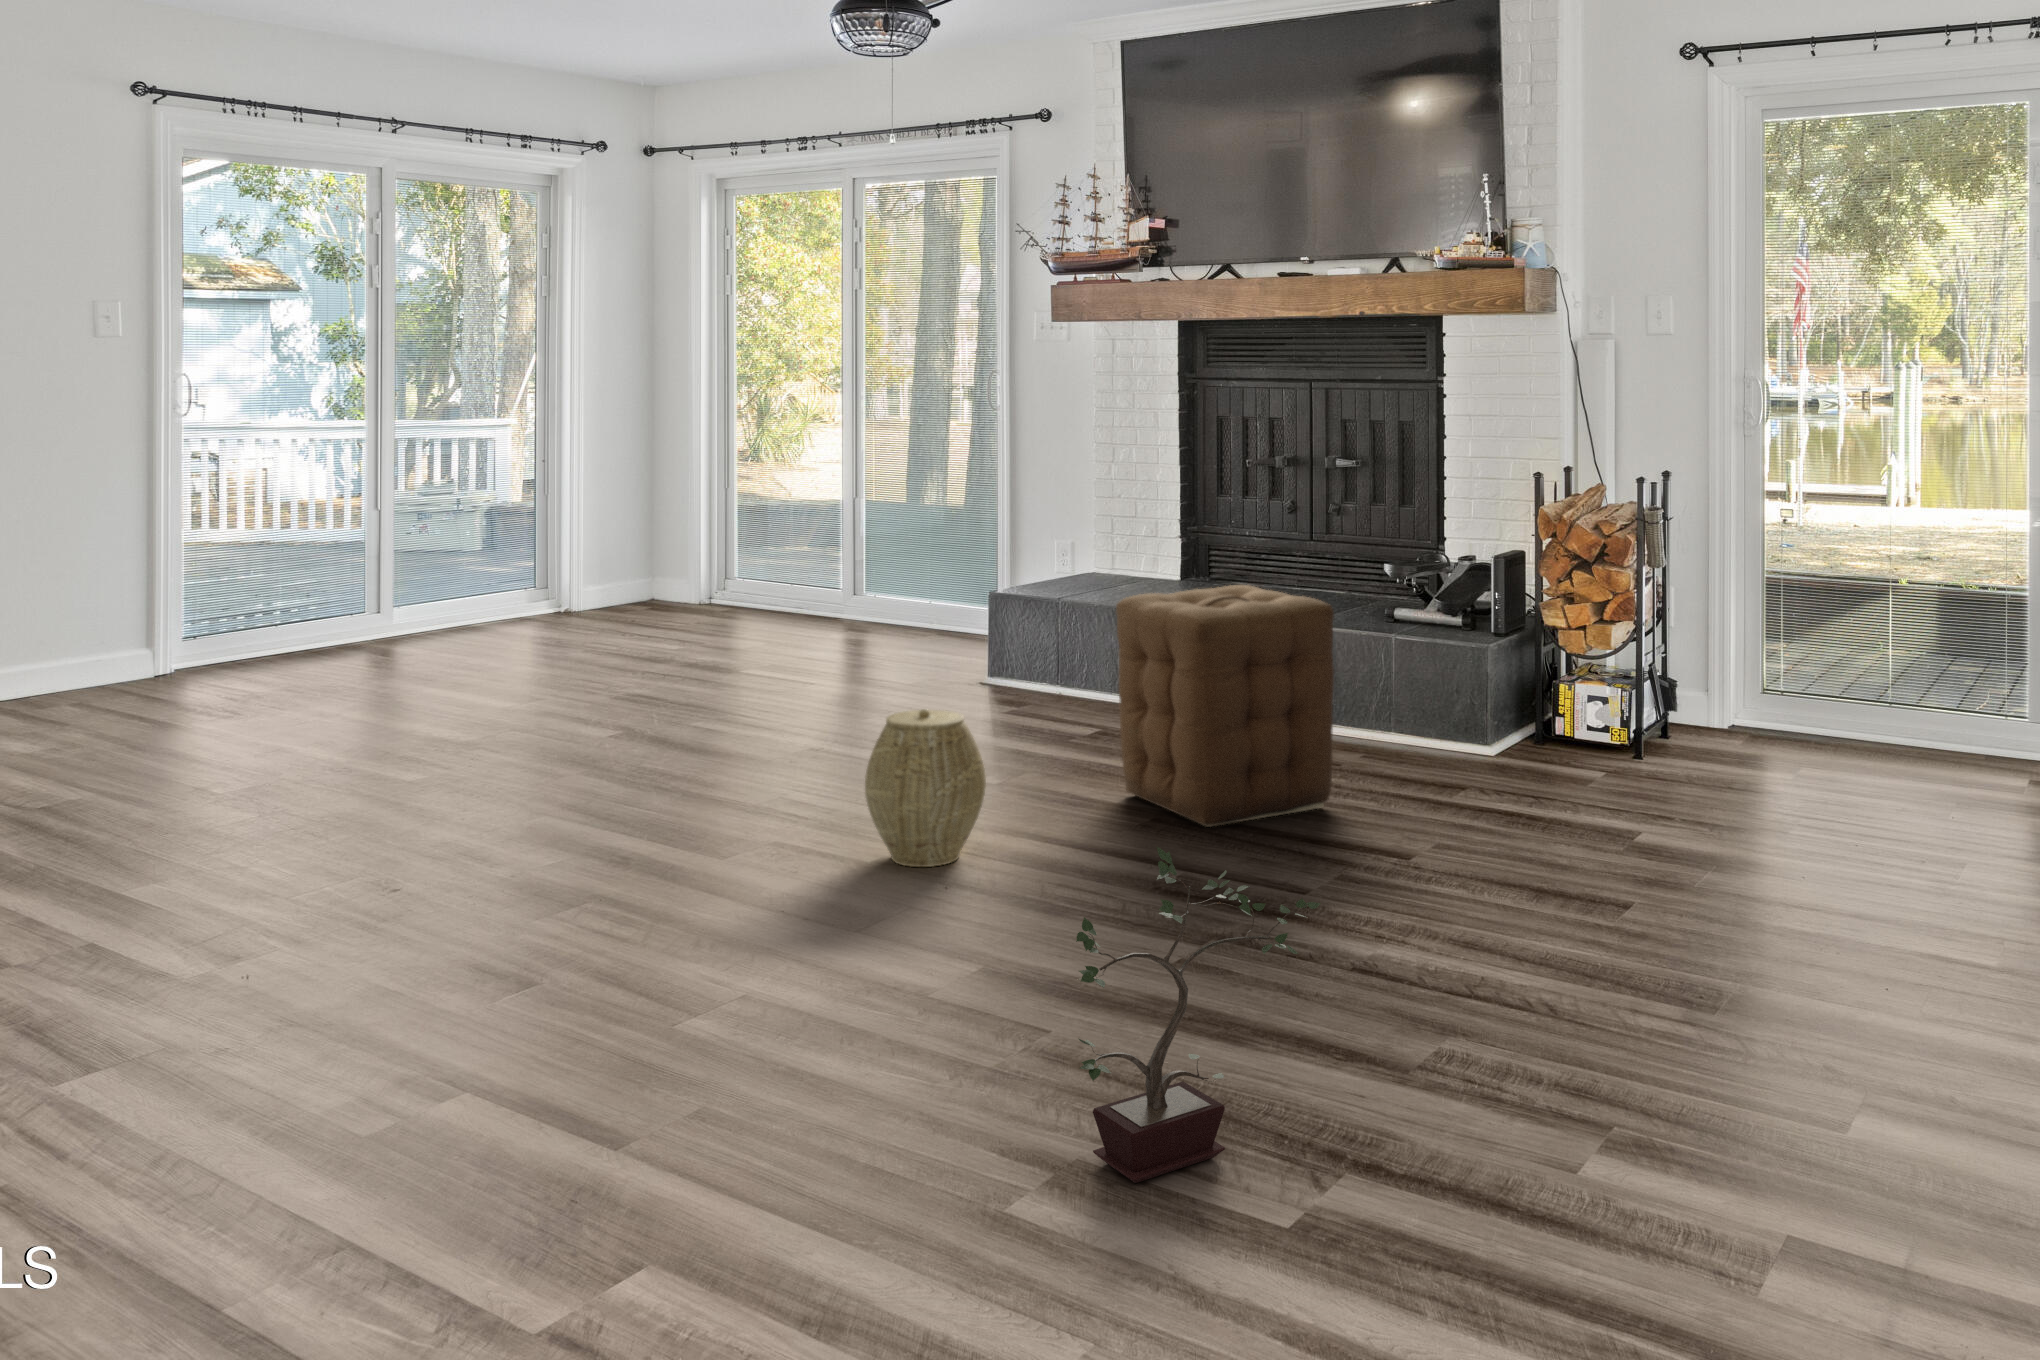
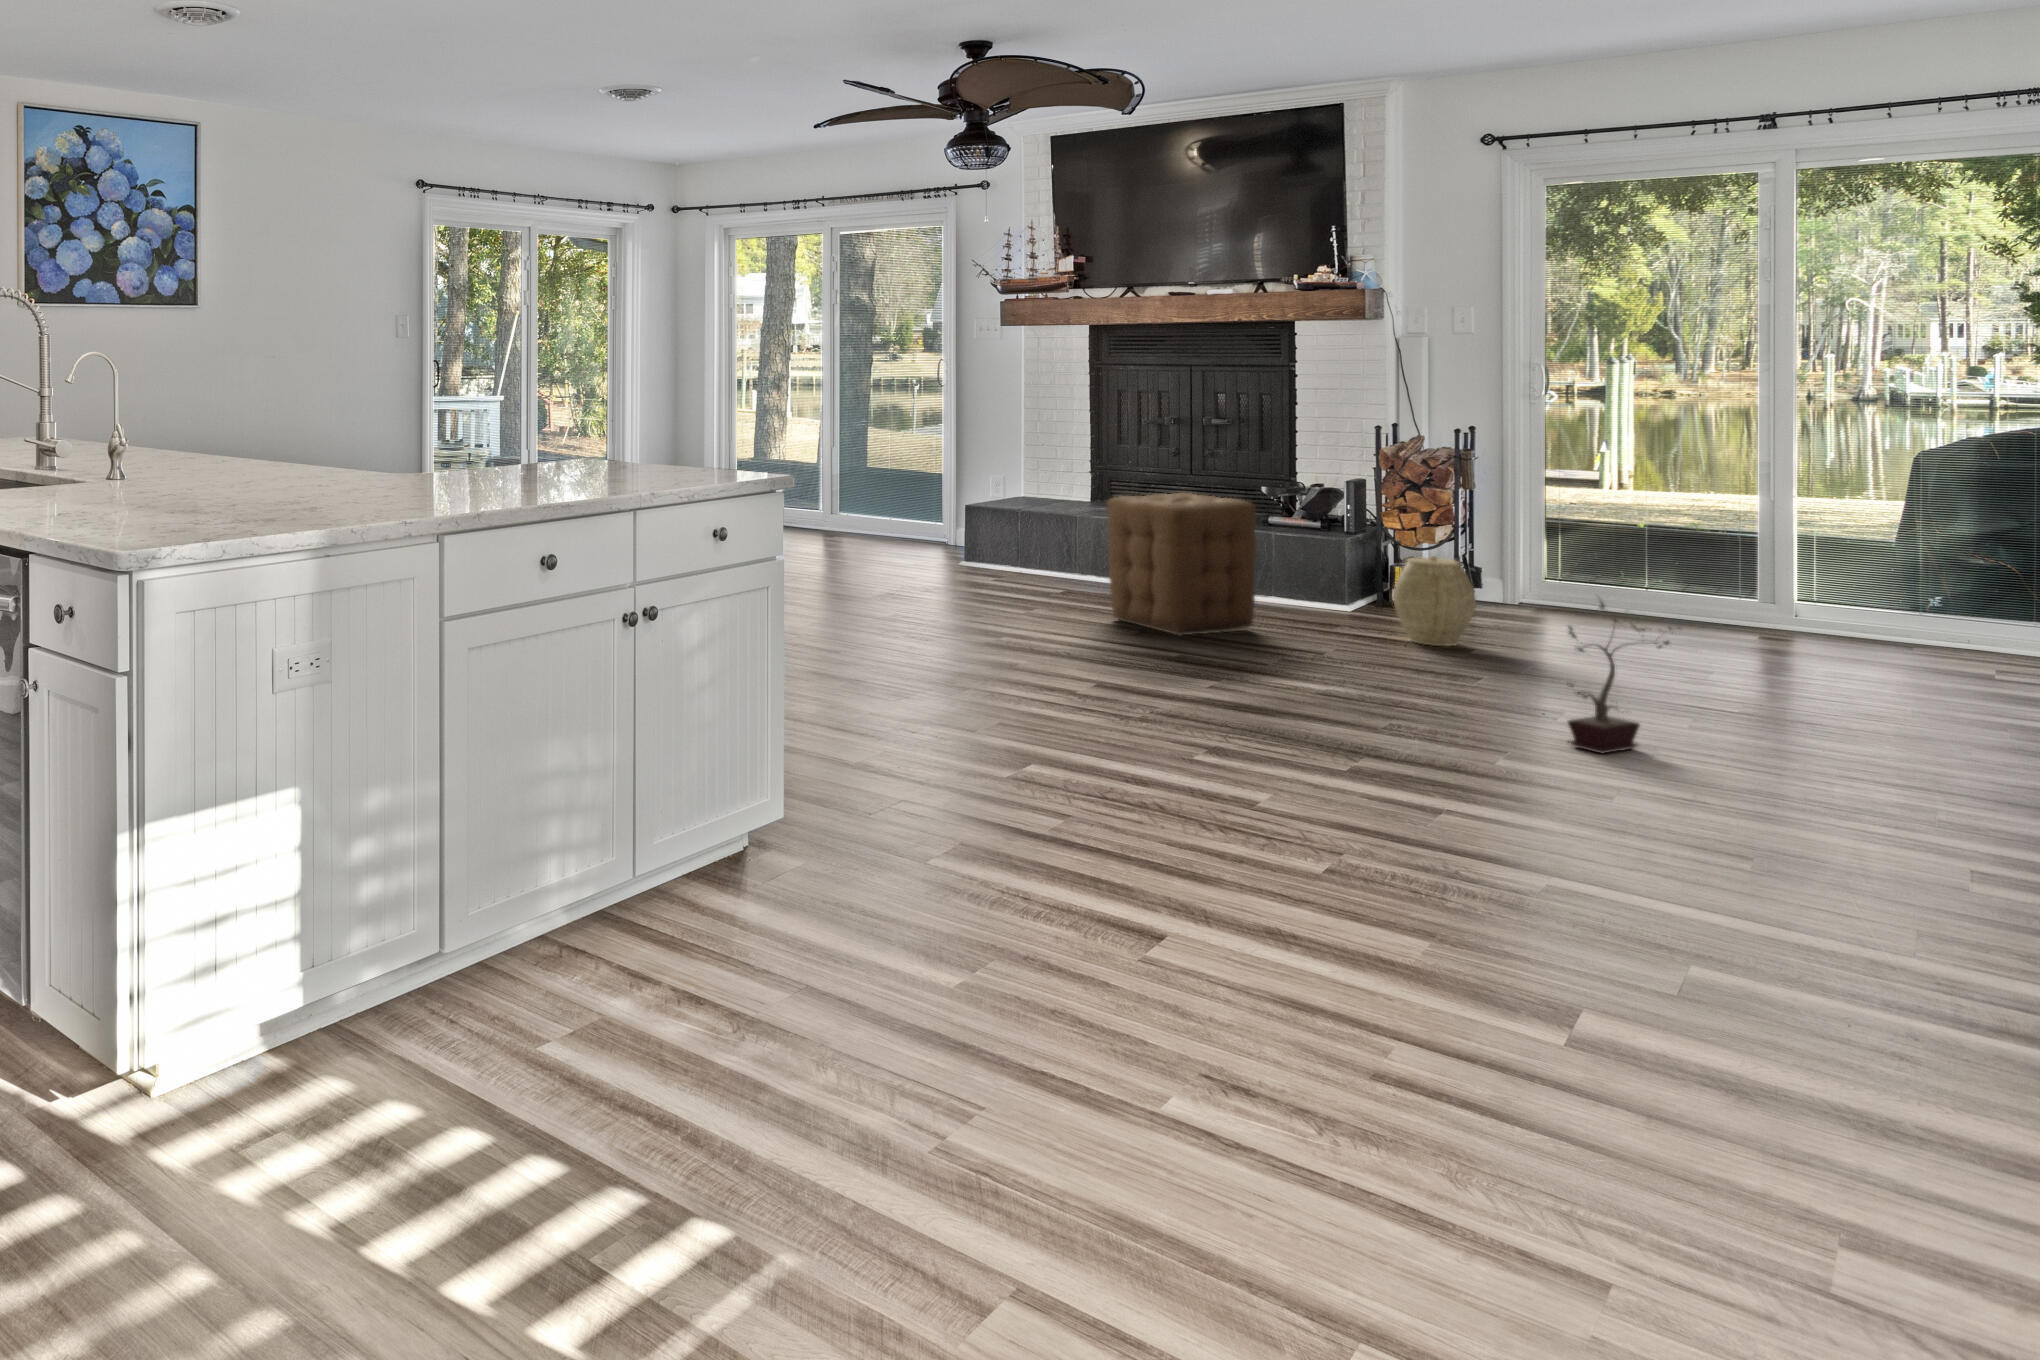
woven basket: present [865,709,986,867] -> present [1393,556,1476,646]
potted plant: present [1076,847,1320,1183] -> present [1568,601,1680,753]

